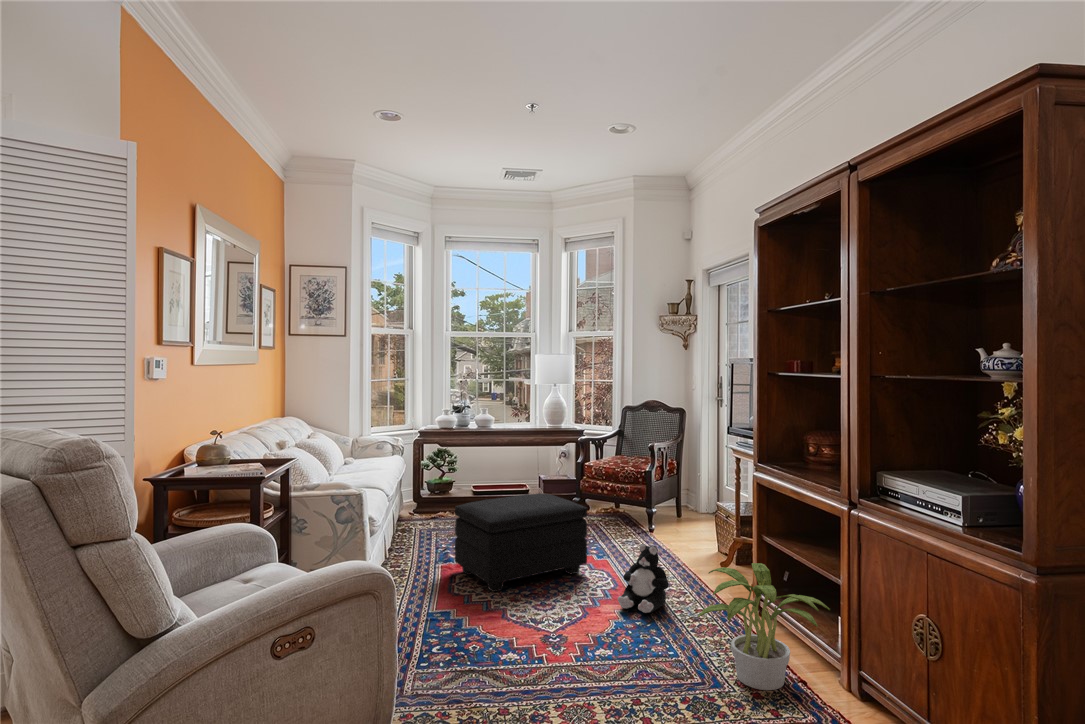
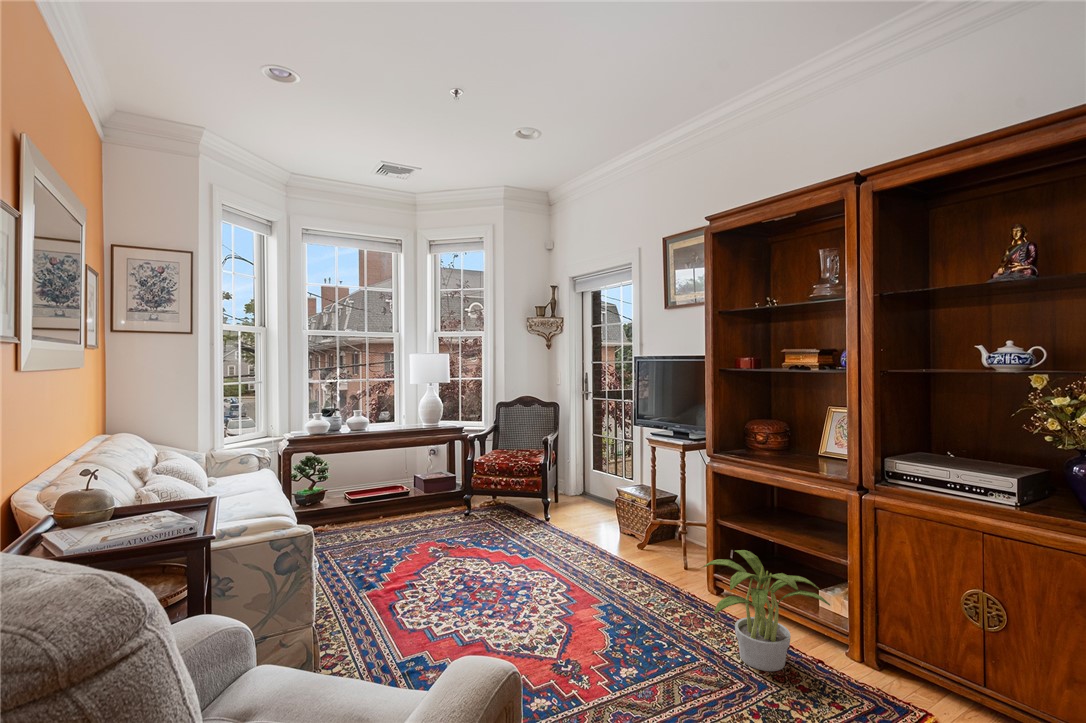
footstool: present [455,493,587,592] -> none [388,499,526,616]
plush toy: present [618,544,669,613] -> none [582,541,628,611]

